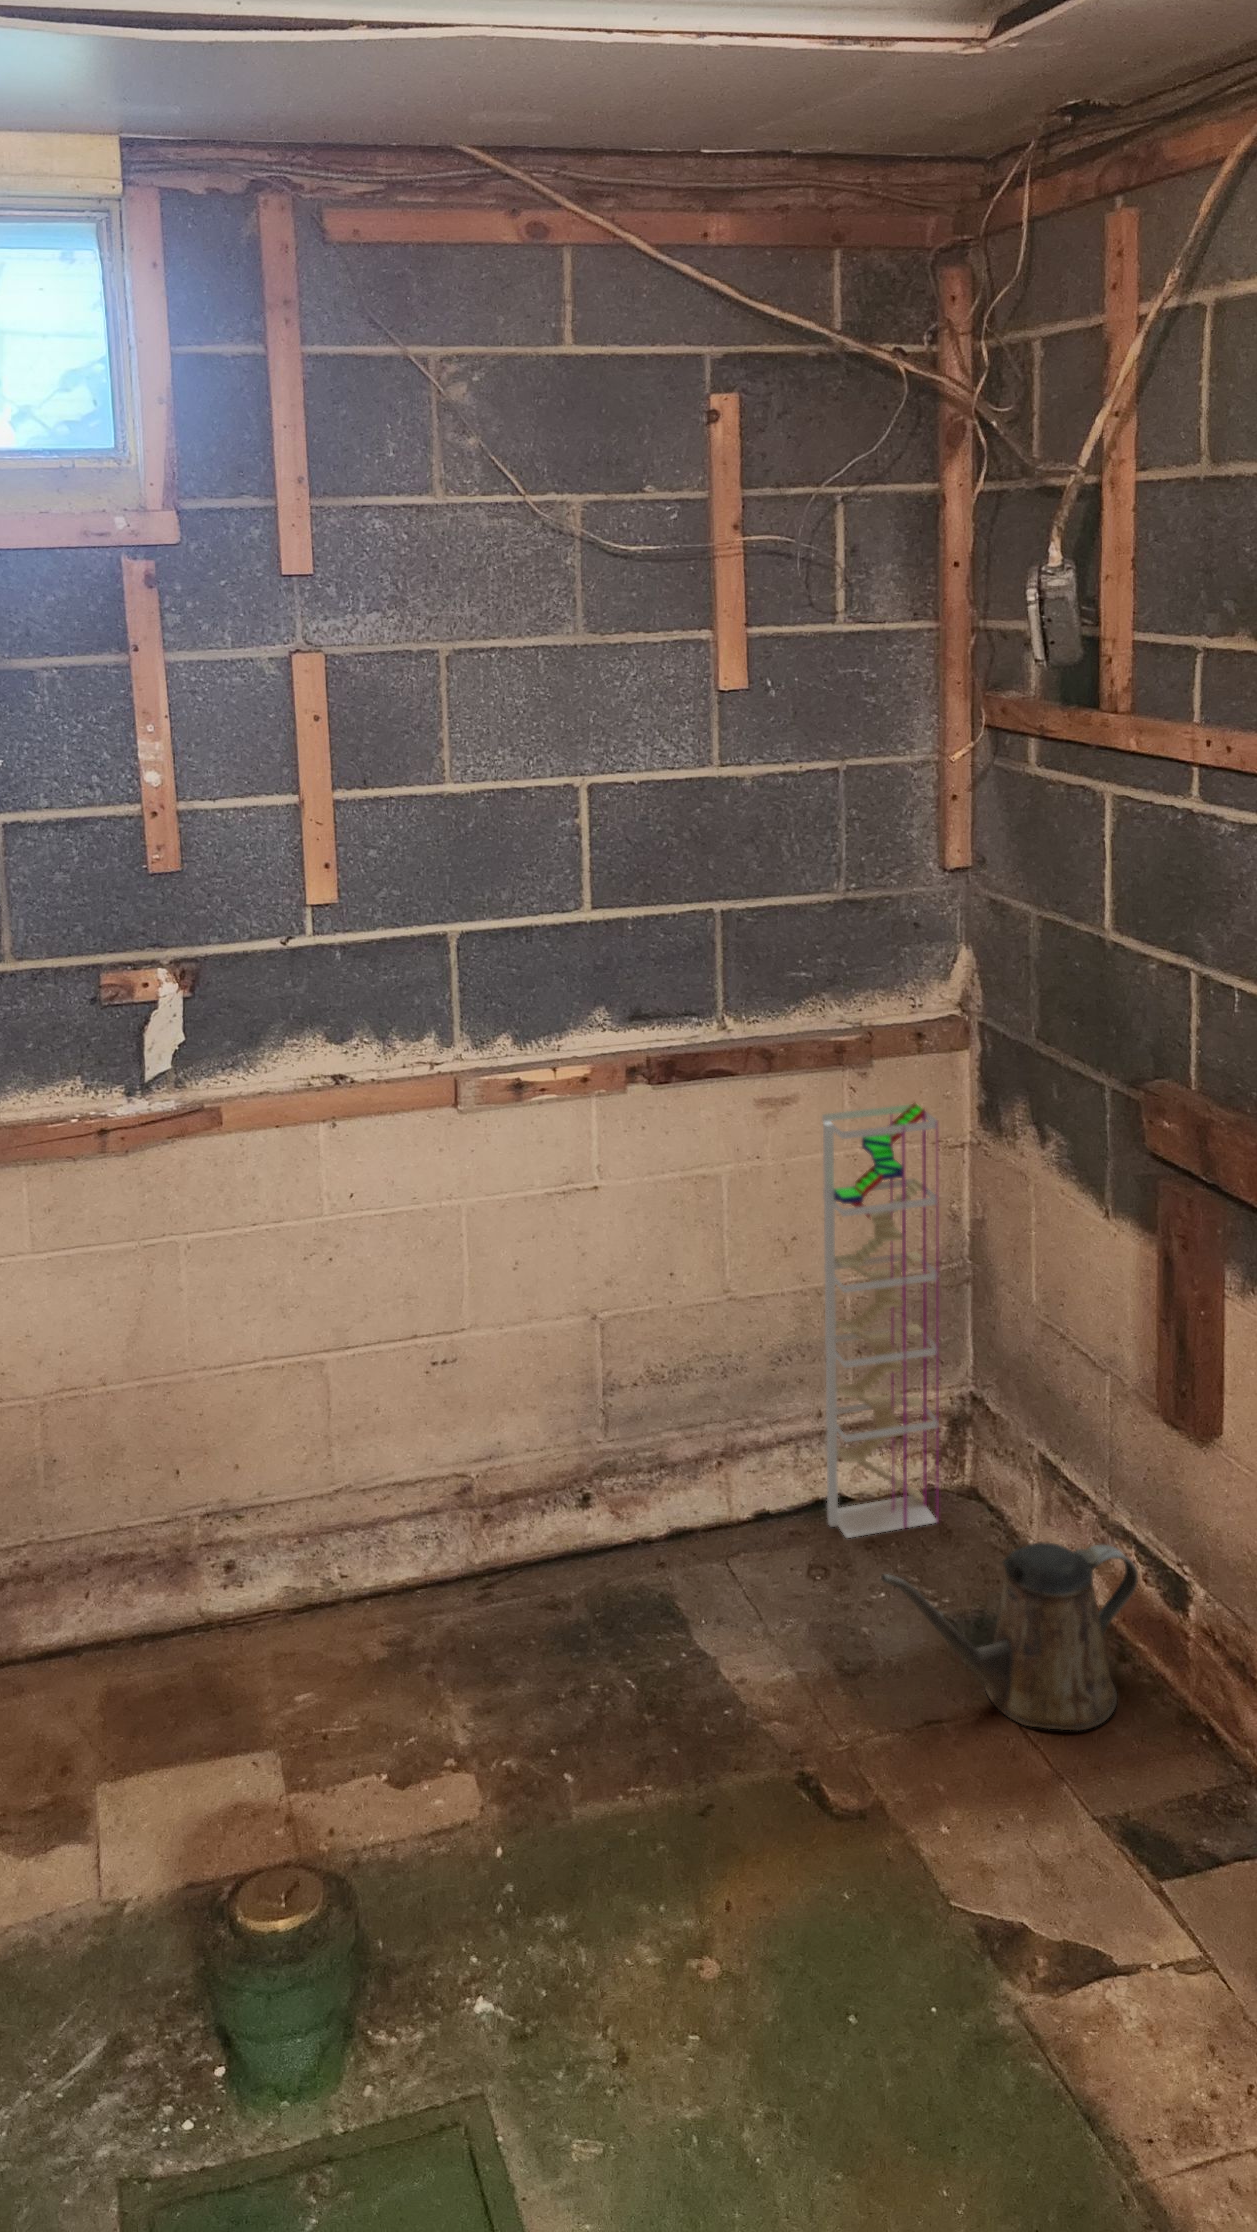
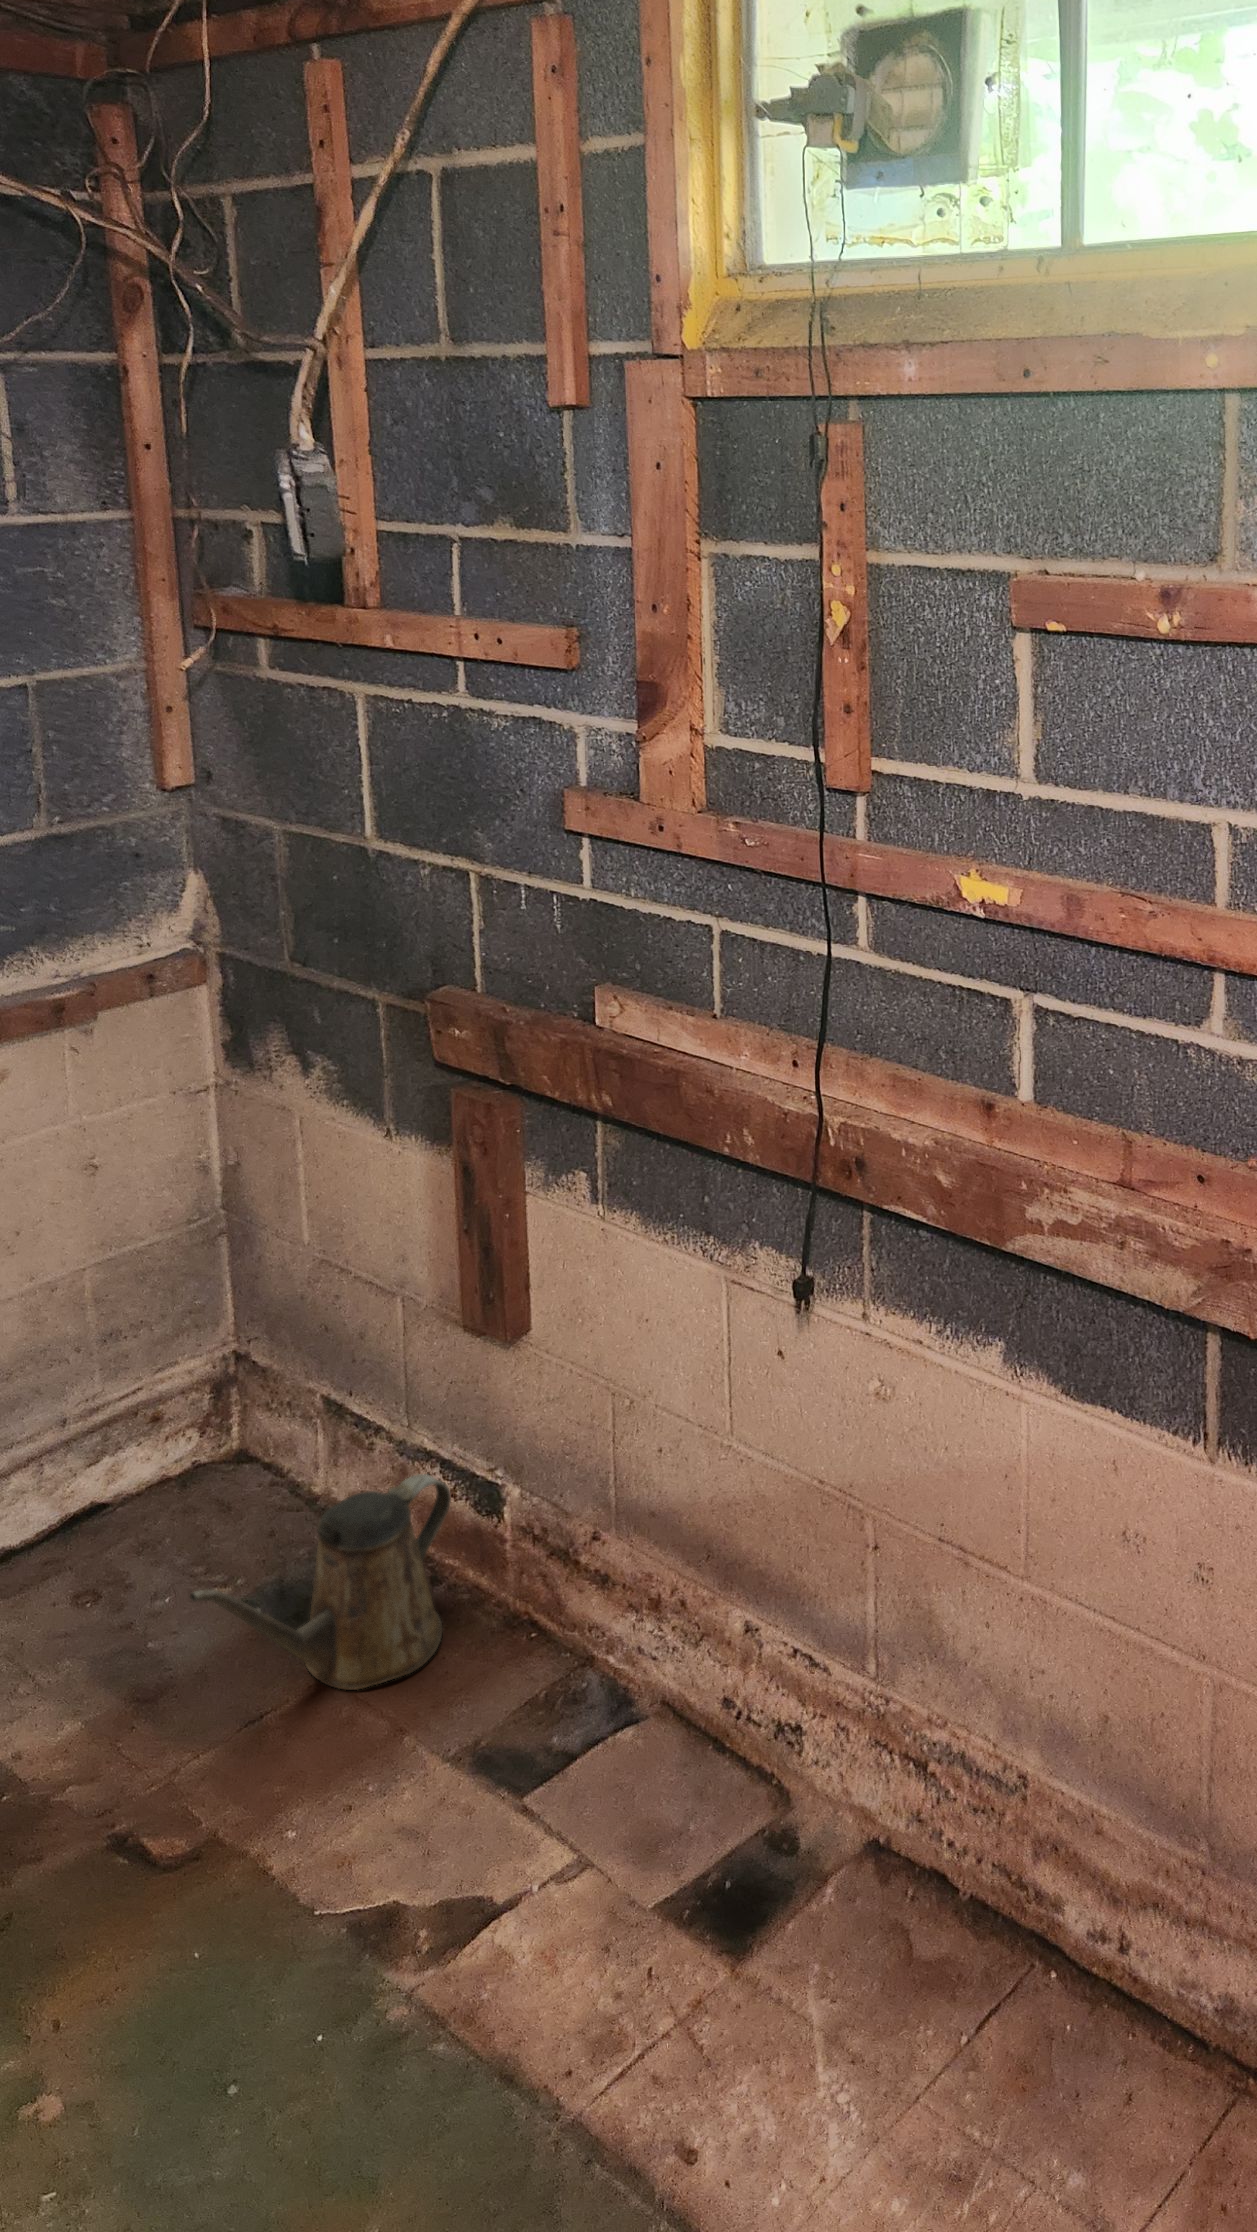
shelving unit: present [822,1103,939,1538] -> none [44,1053,218,1556]

